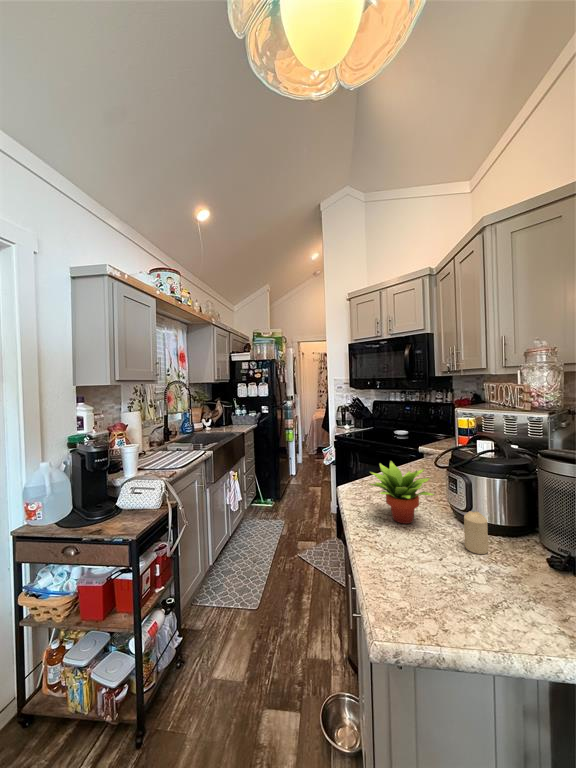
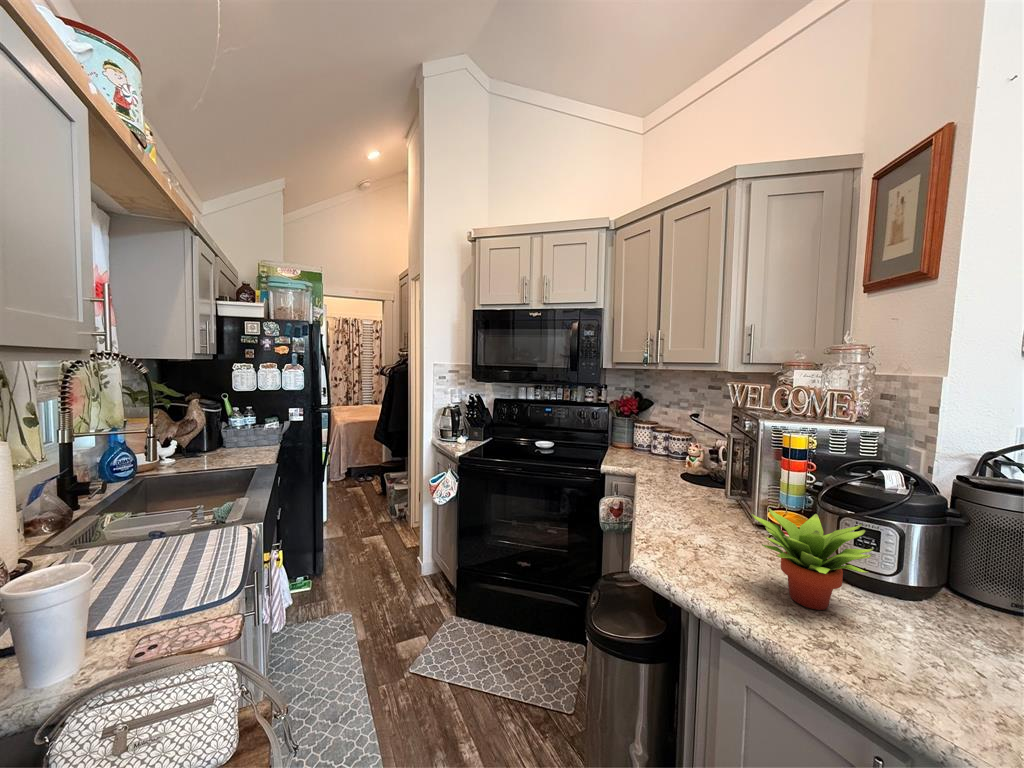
candle: present [464,511,488,554] -> none [927,572,972,635]

